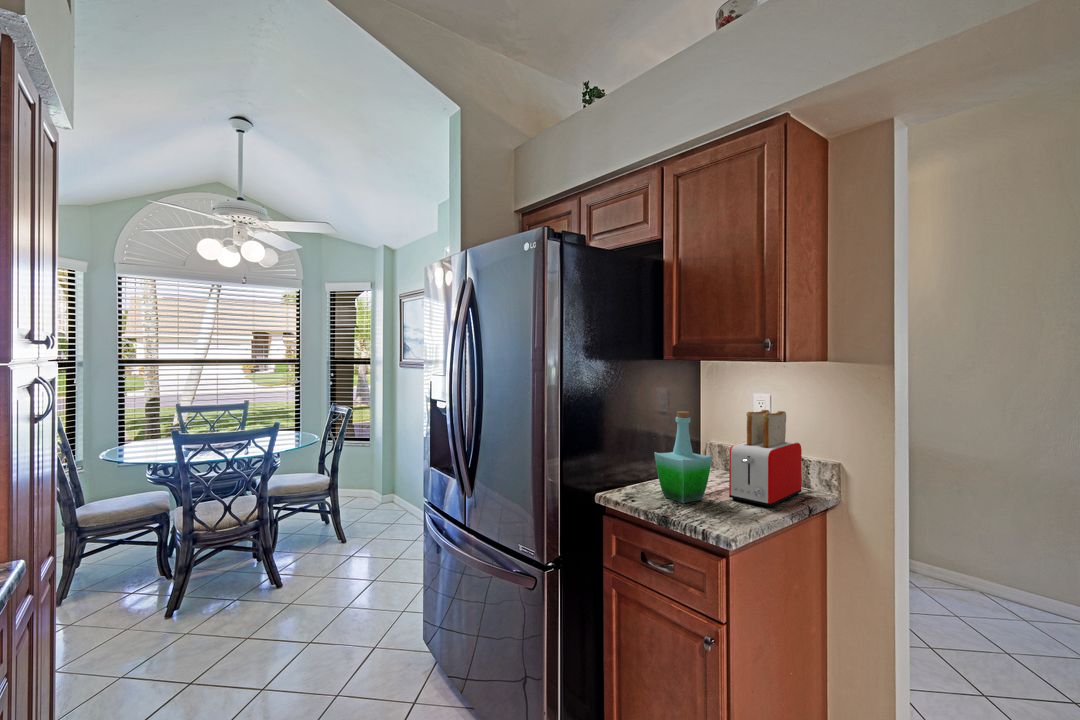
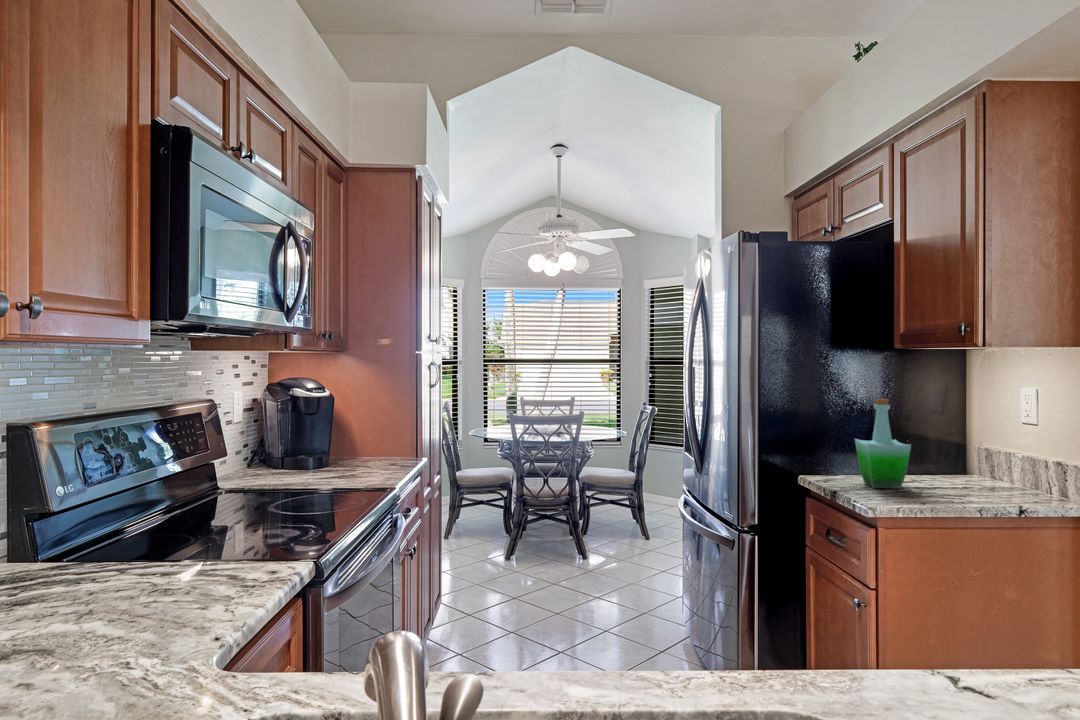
toaster: present [729,410,802,507] -> none [935,402,1046,500]

